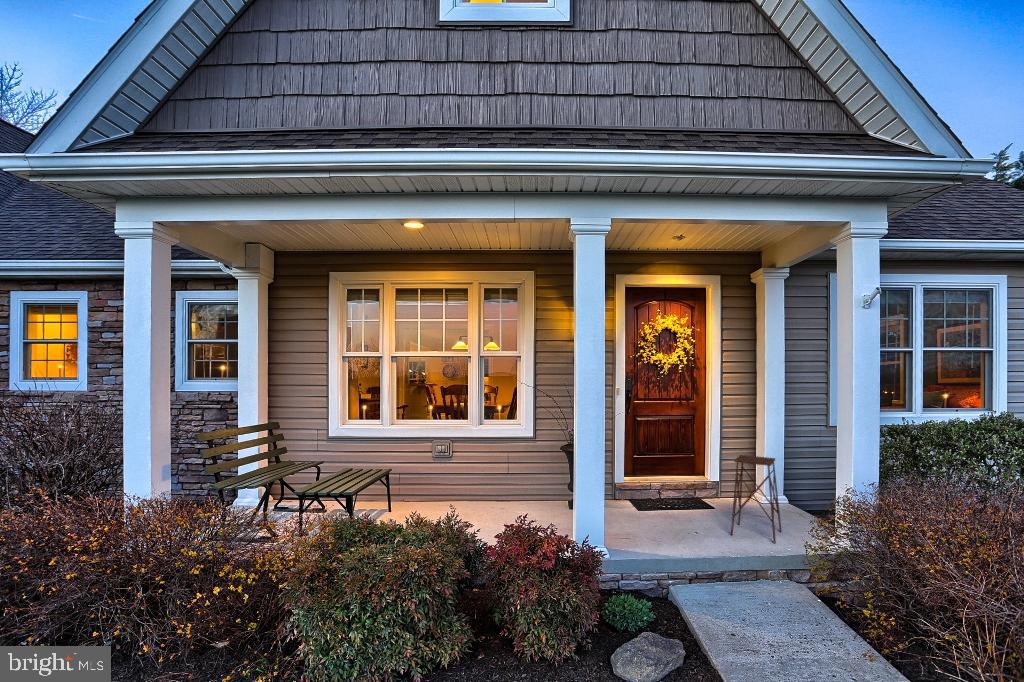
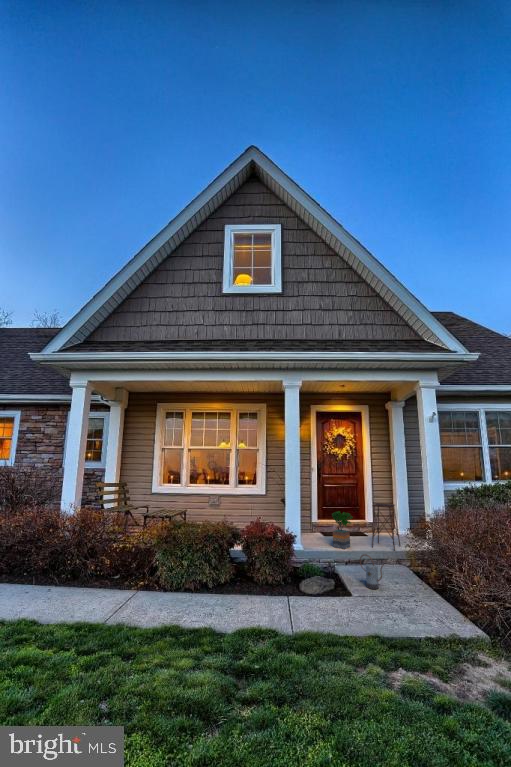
potted tree: none [656,471,699,541] -> present [332,512,353,549]
watering can: none [722,566,776,634] -> present [360,555,384,589]

